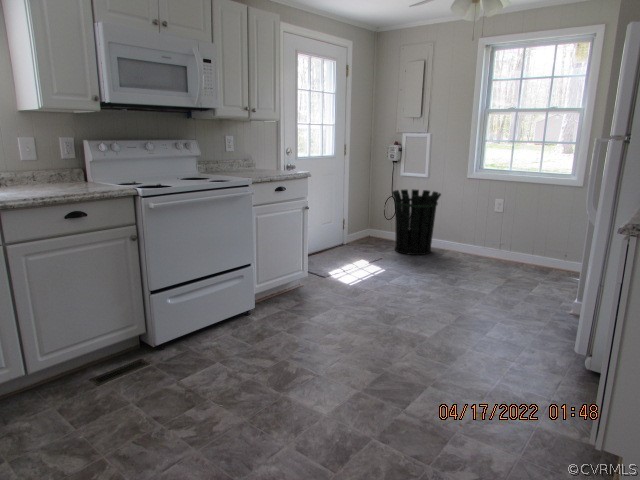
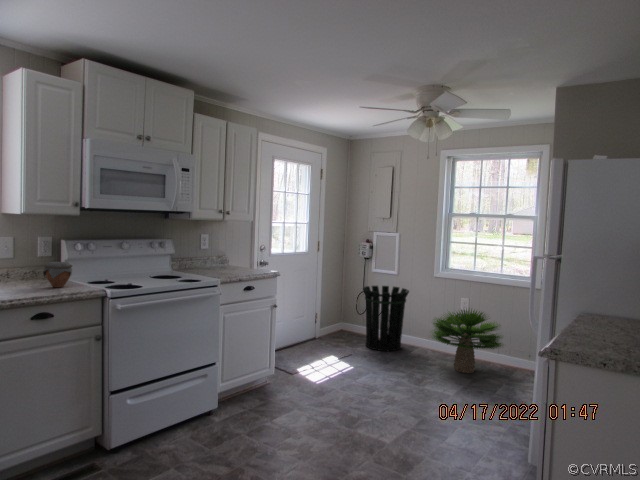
jar: none [71,161,100,187] -> present [43,262,72,287]
potted plant: none [461,208,544,274] -> present [432,309,502,373]

